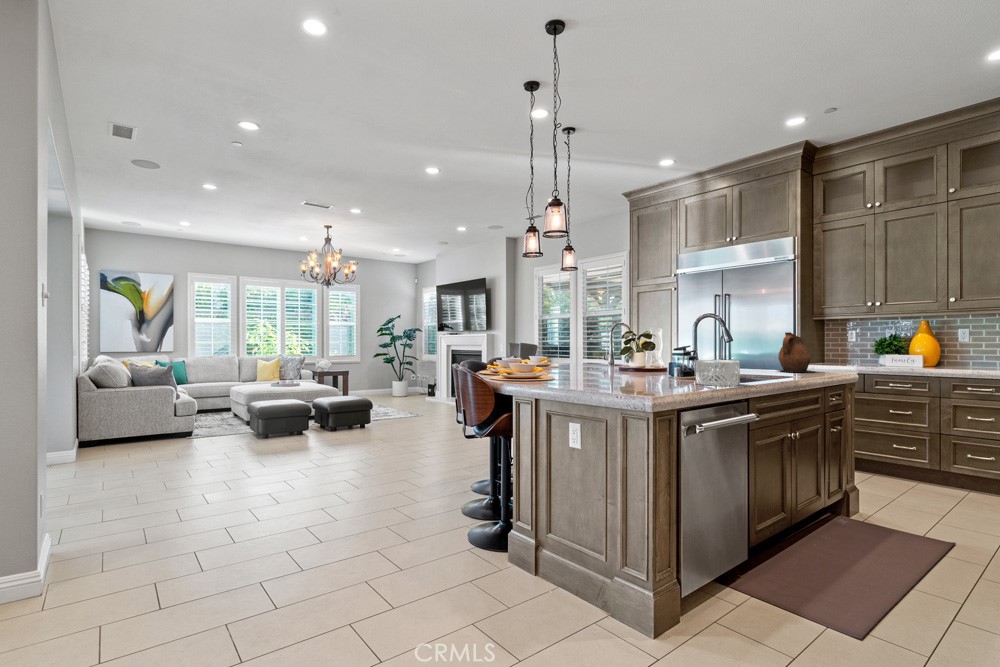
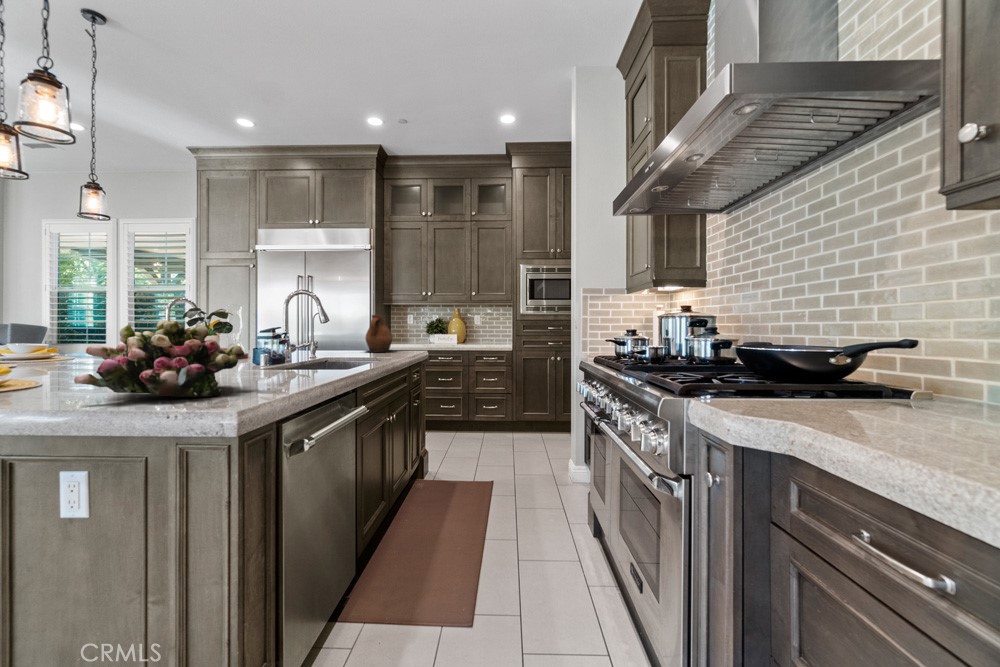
flower arrangement: none [576,340,659,389] -> present [74,320,244,397]
decorative bowl: present [696,360,740,386] -> none [293,345,346,377]

